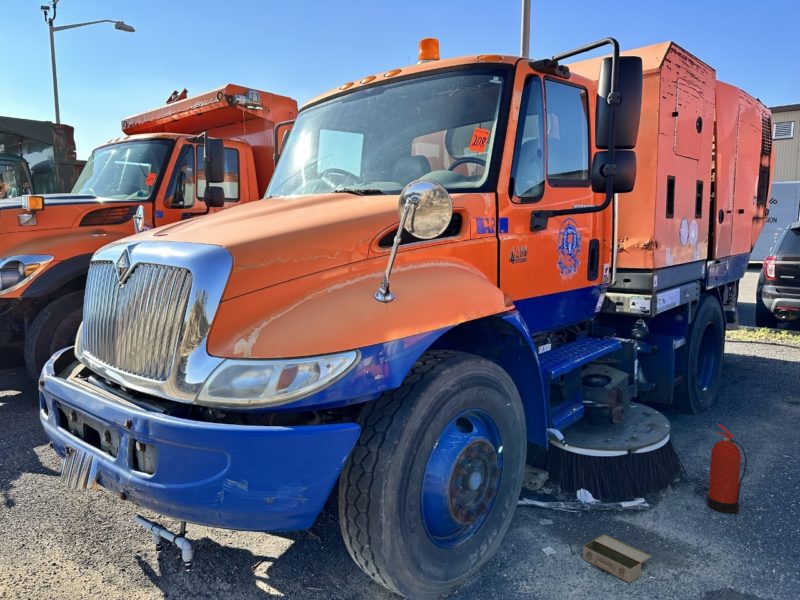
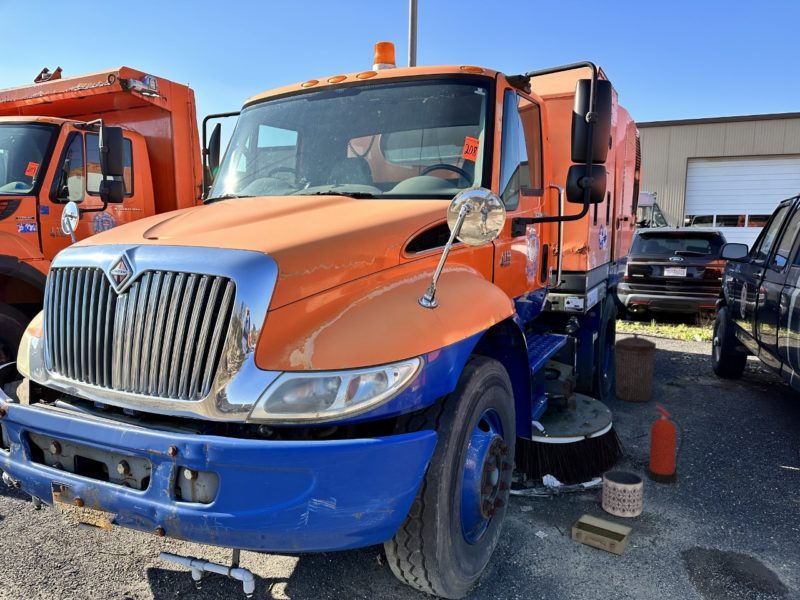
trash can: none [708,345,766,421] -> present [612,334,660,402]
planter: none [635,491,681,545] -> present [602,470,643,517]

